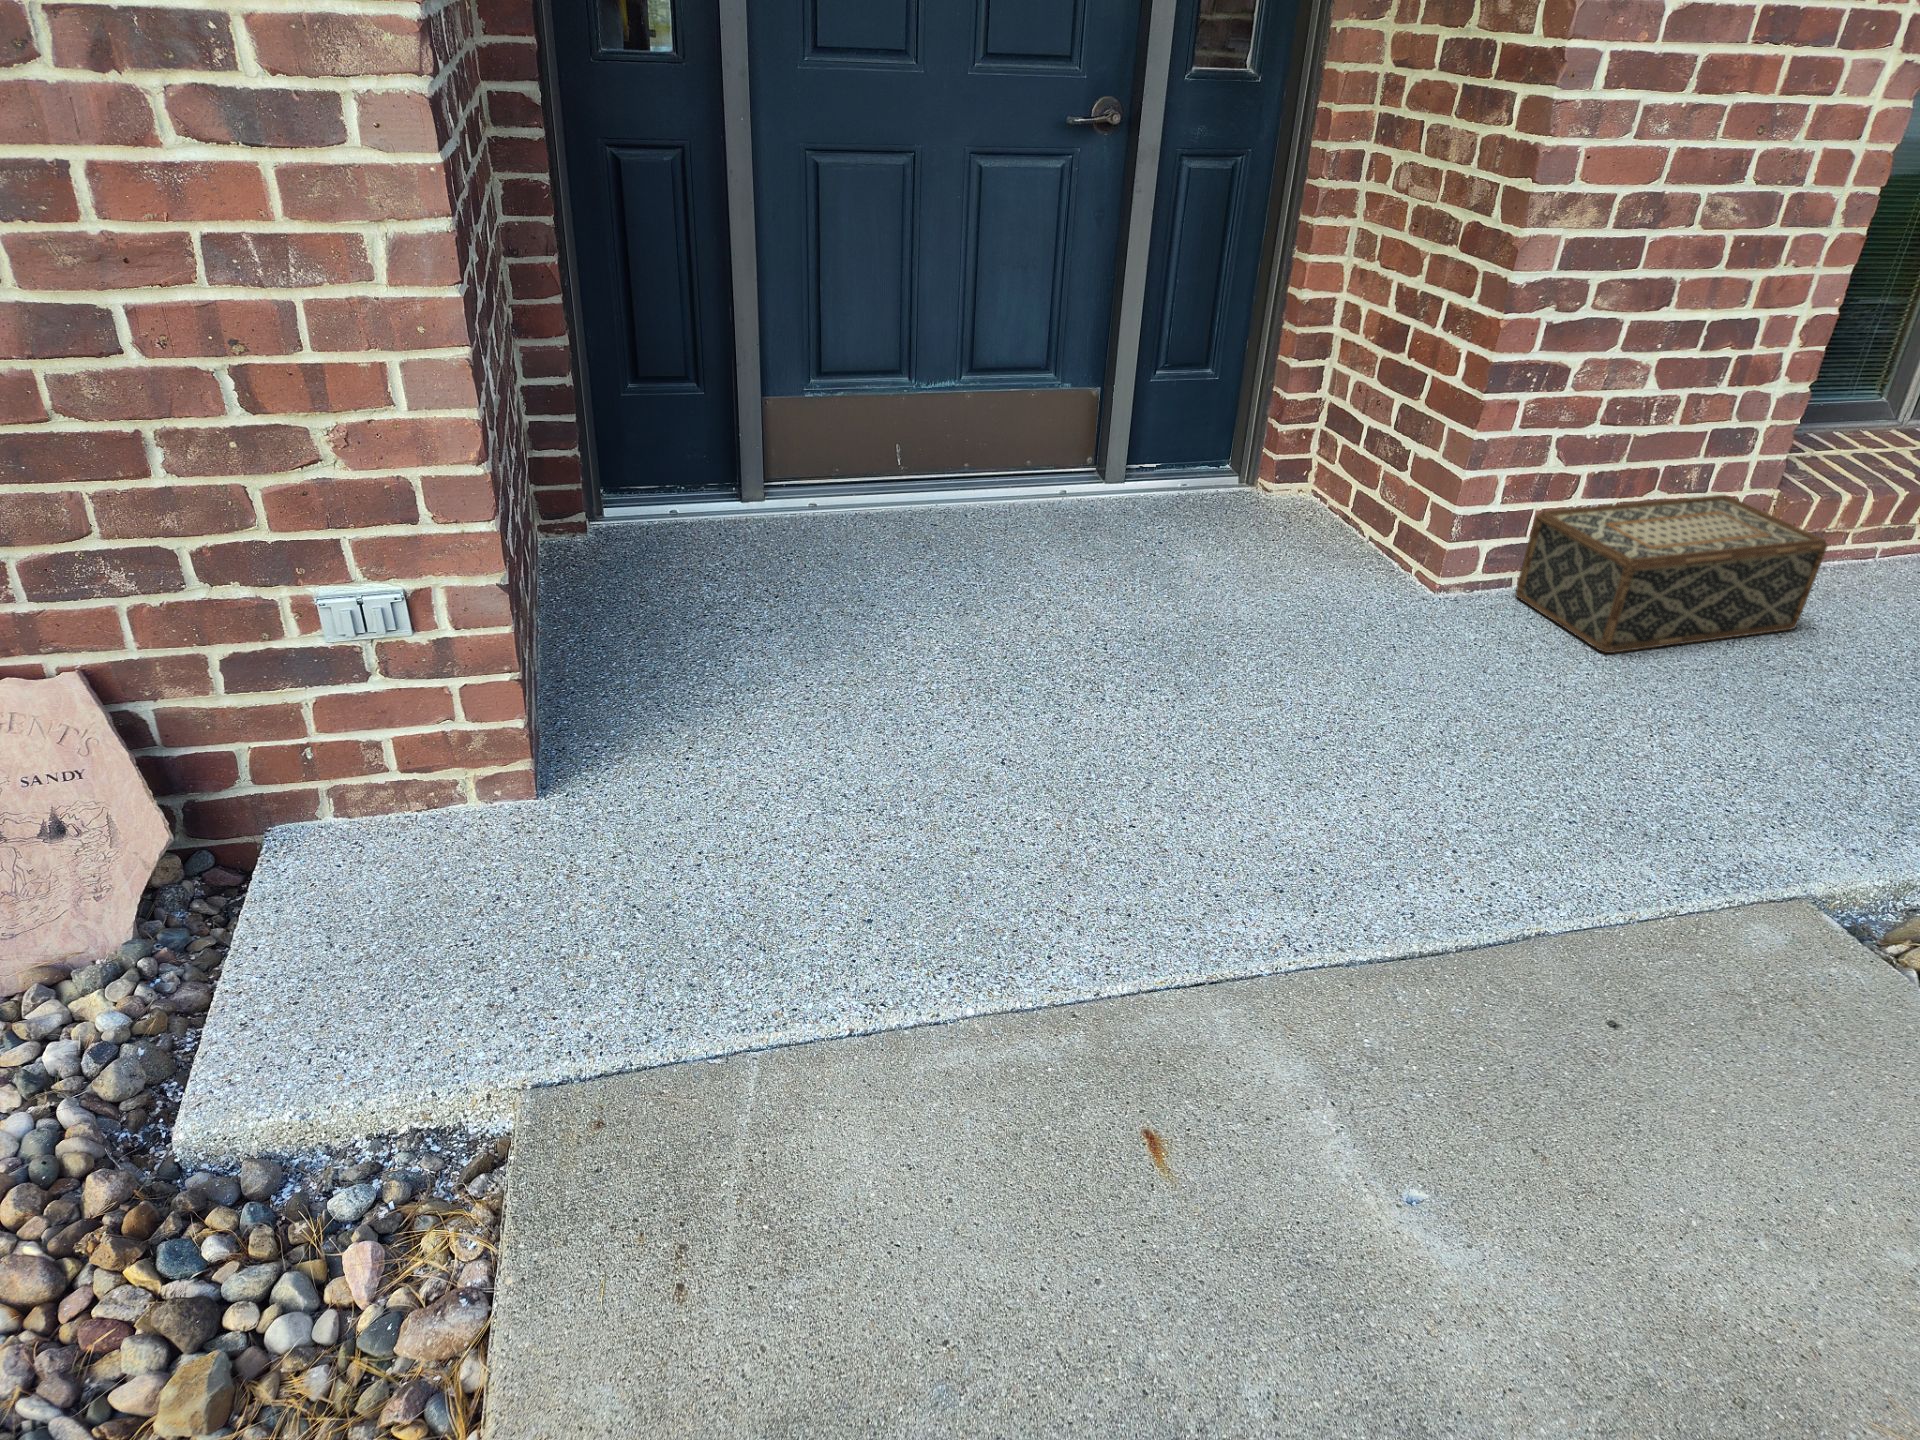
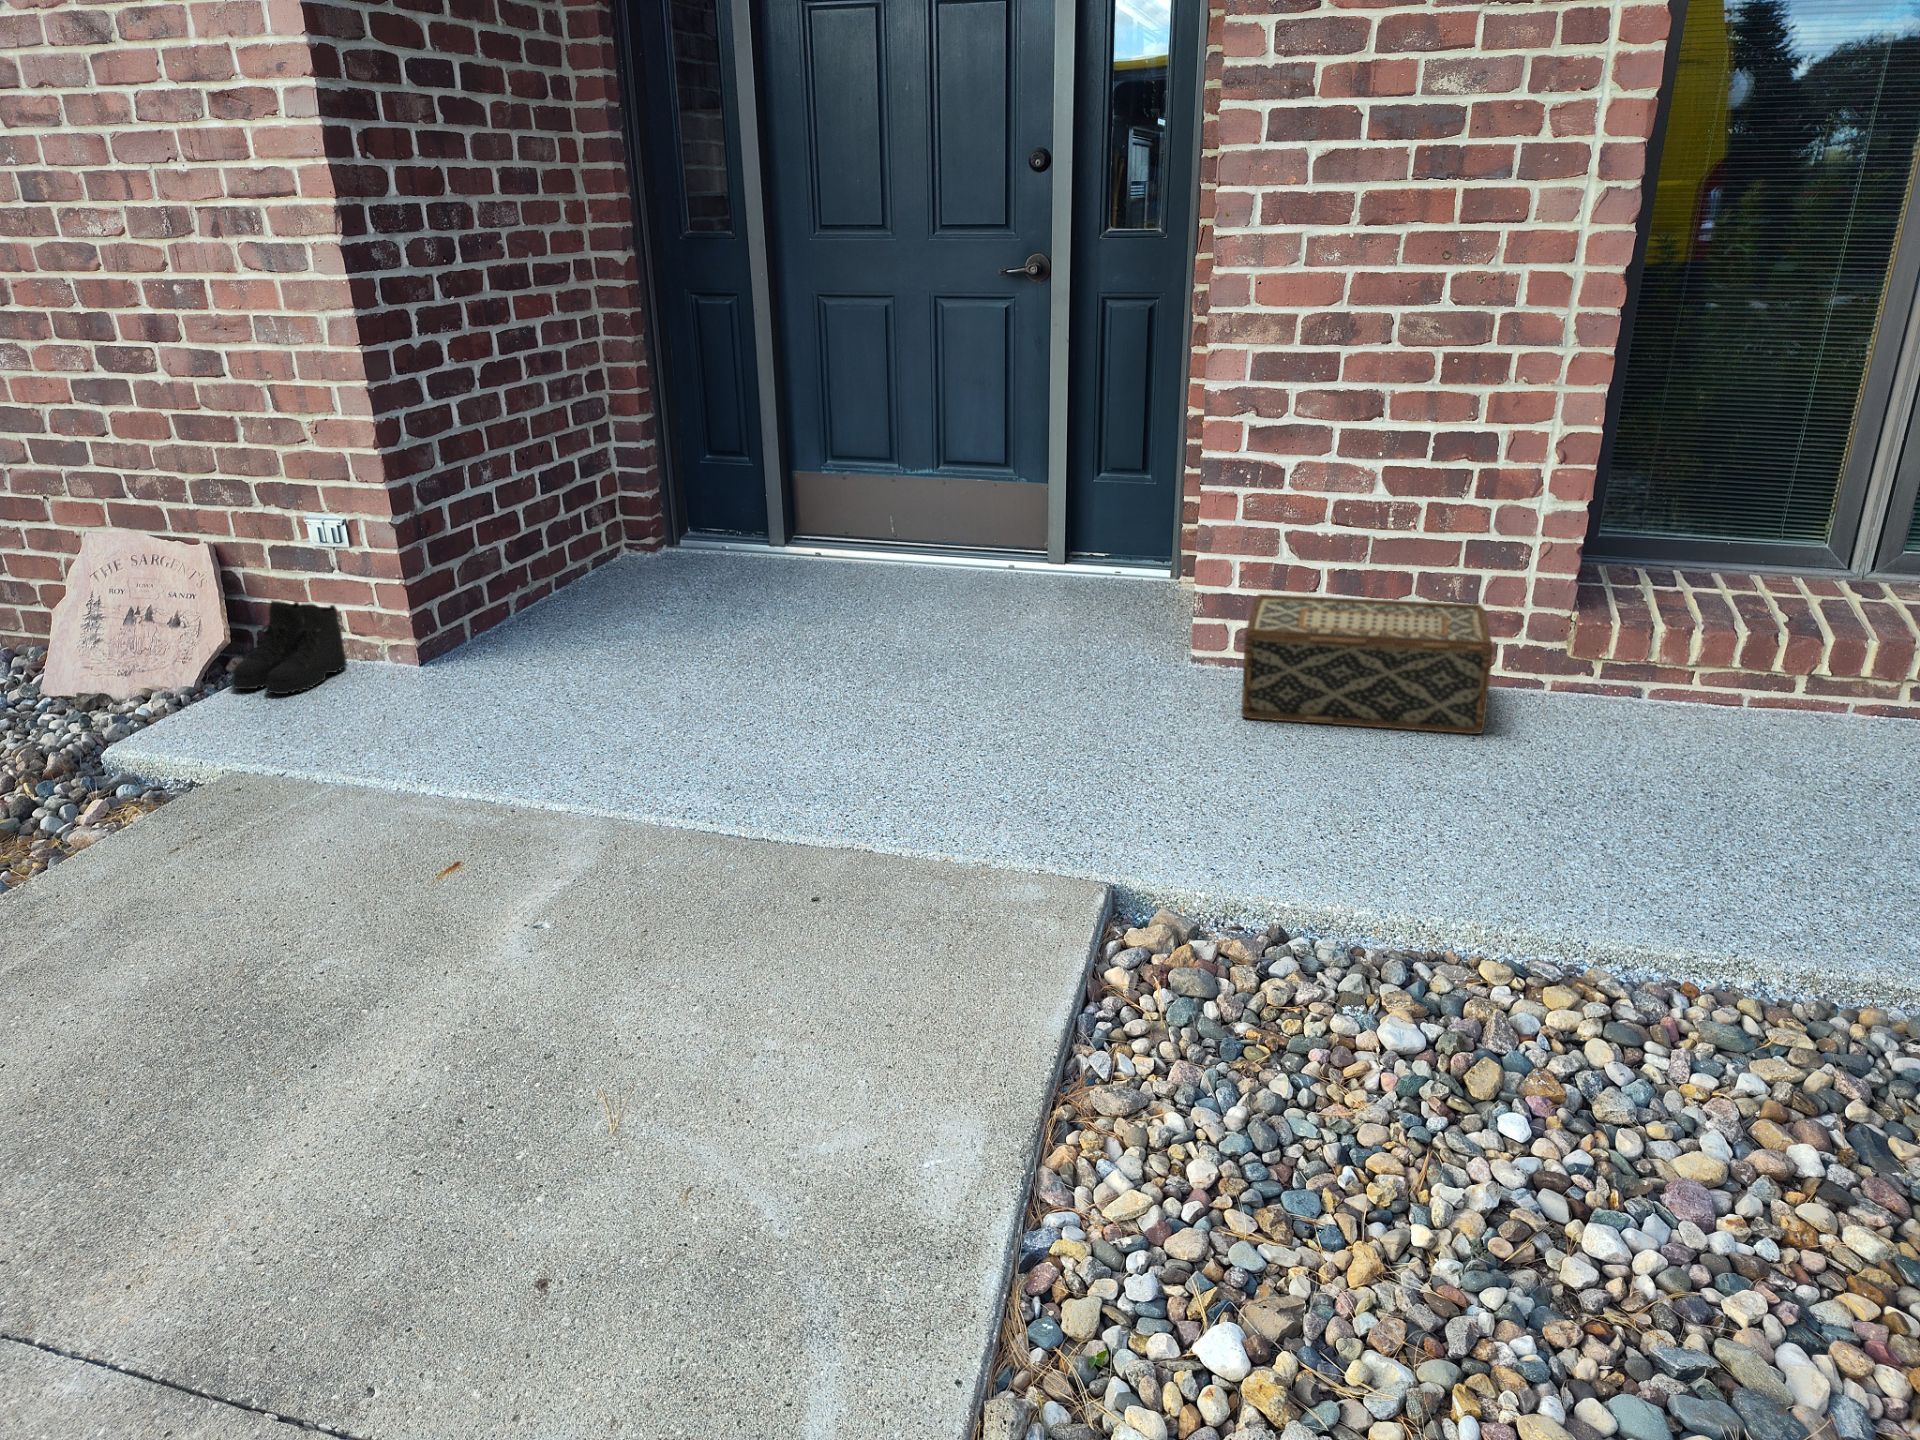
boots: none [280,736,441,926] -> present [232,601,347,694]

